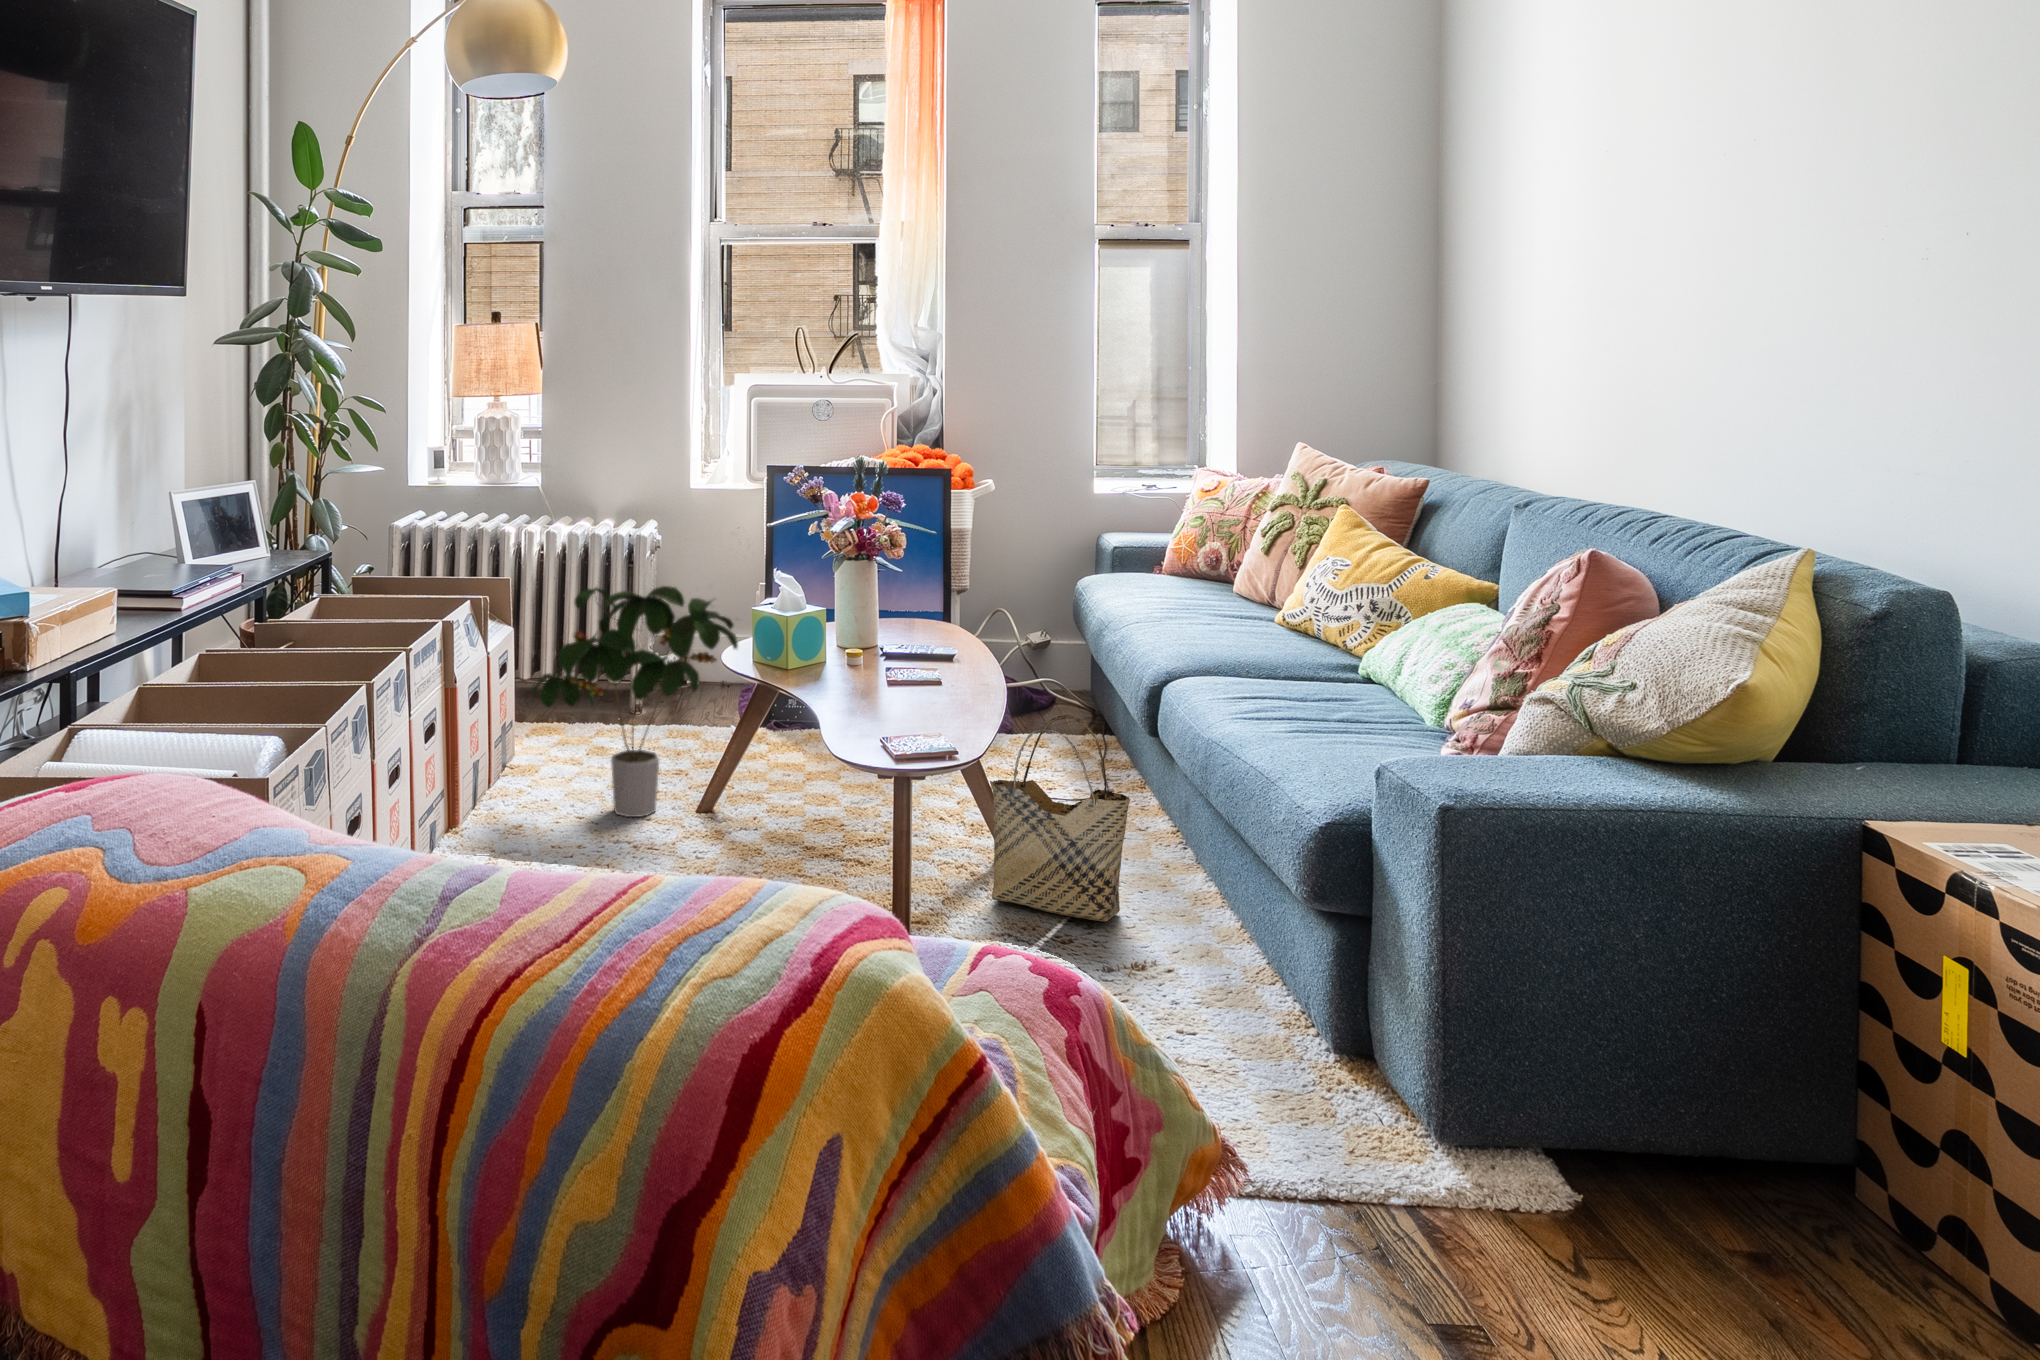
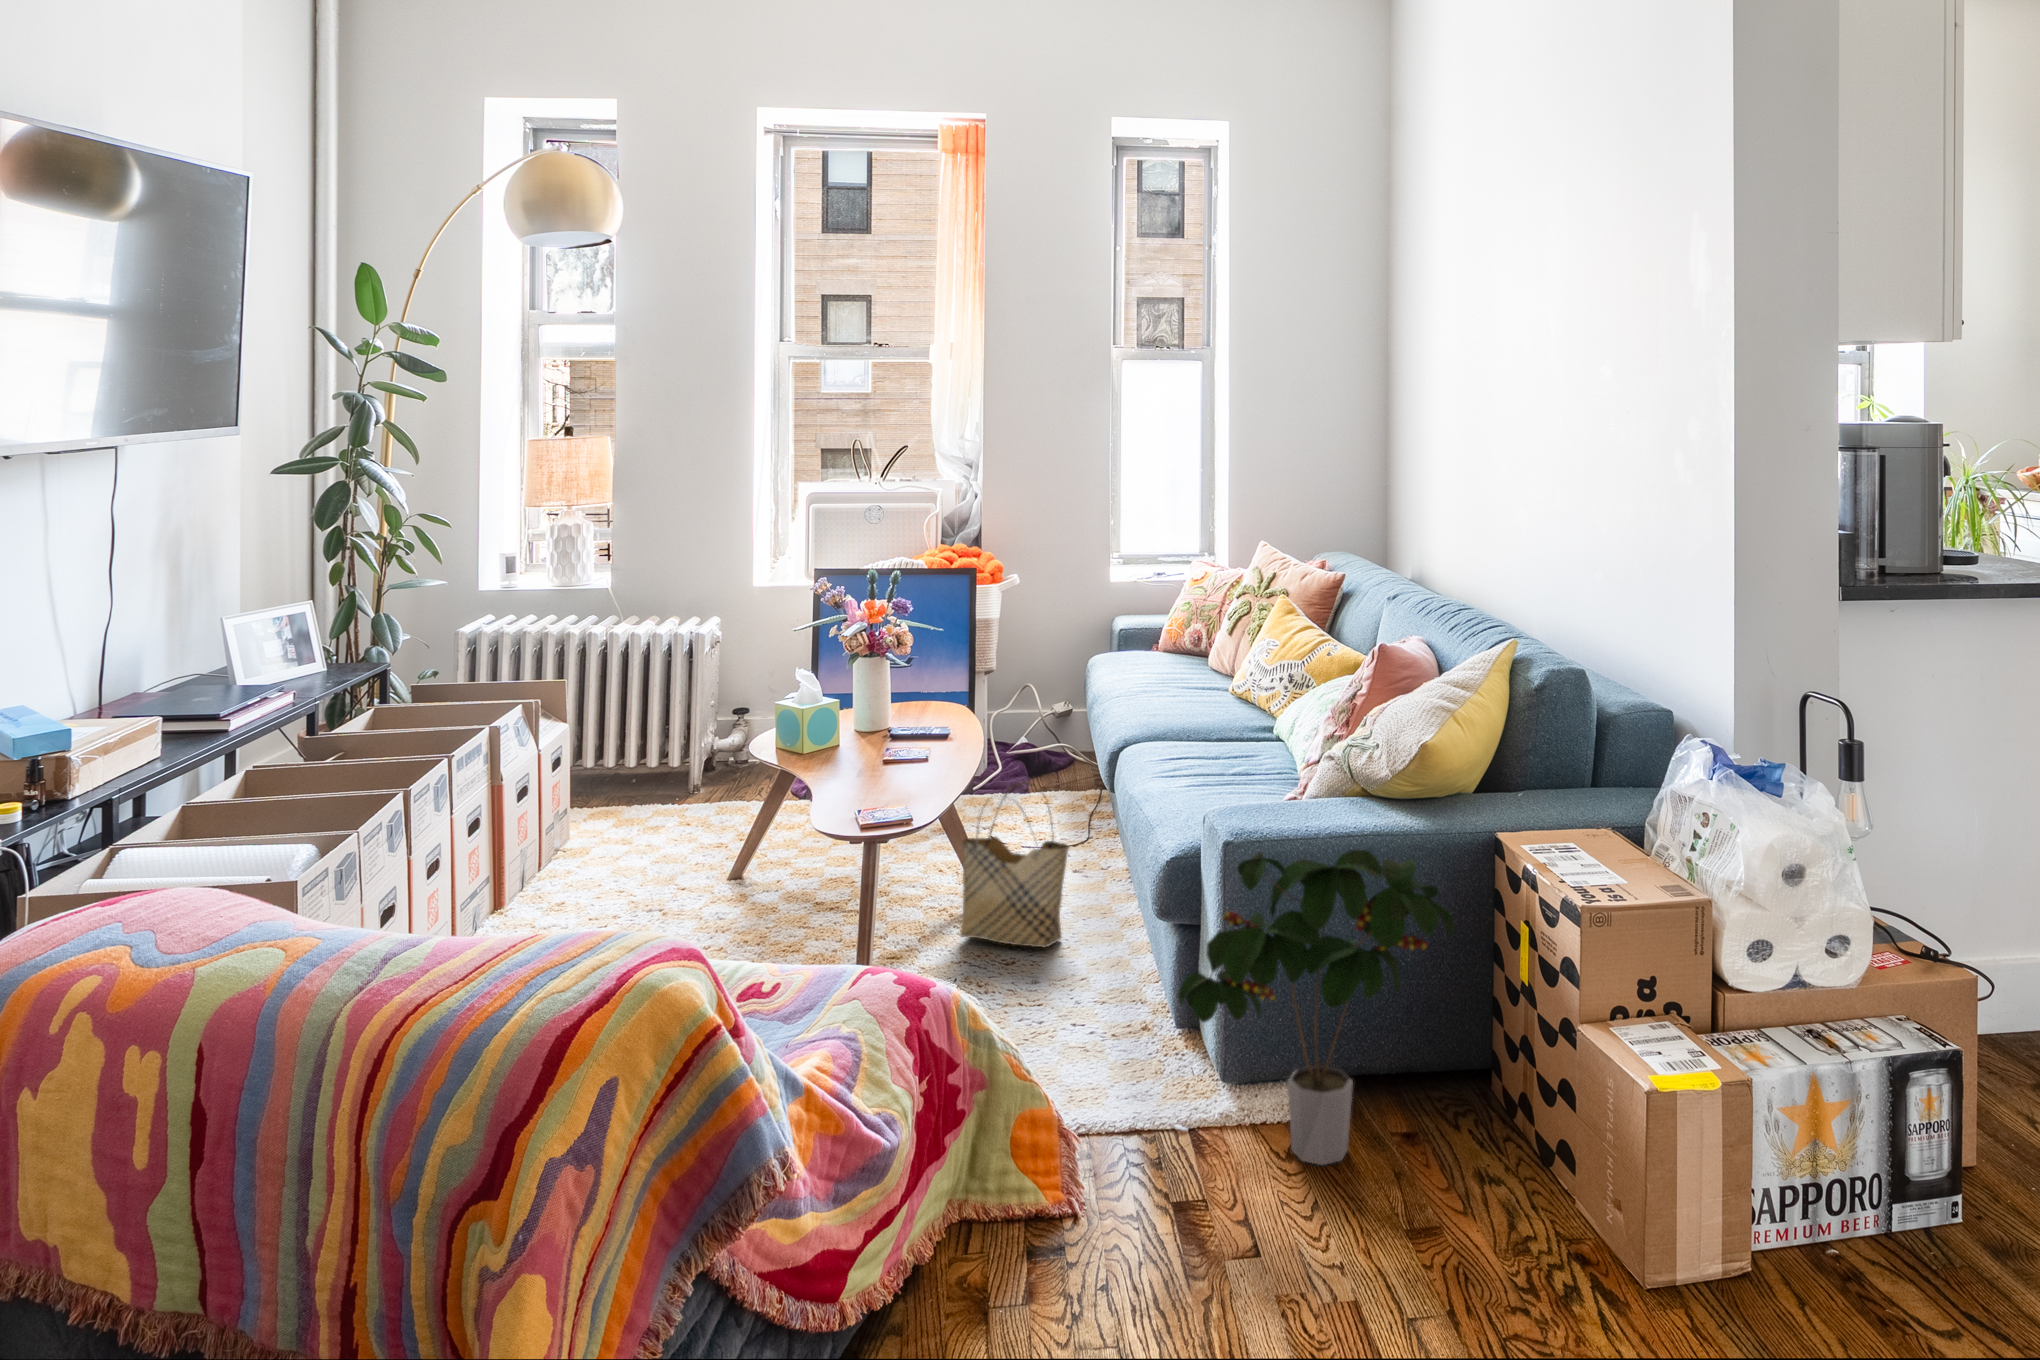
potted plant: present [533,586,738,817] -> present [1178,850,1455,1165]

